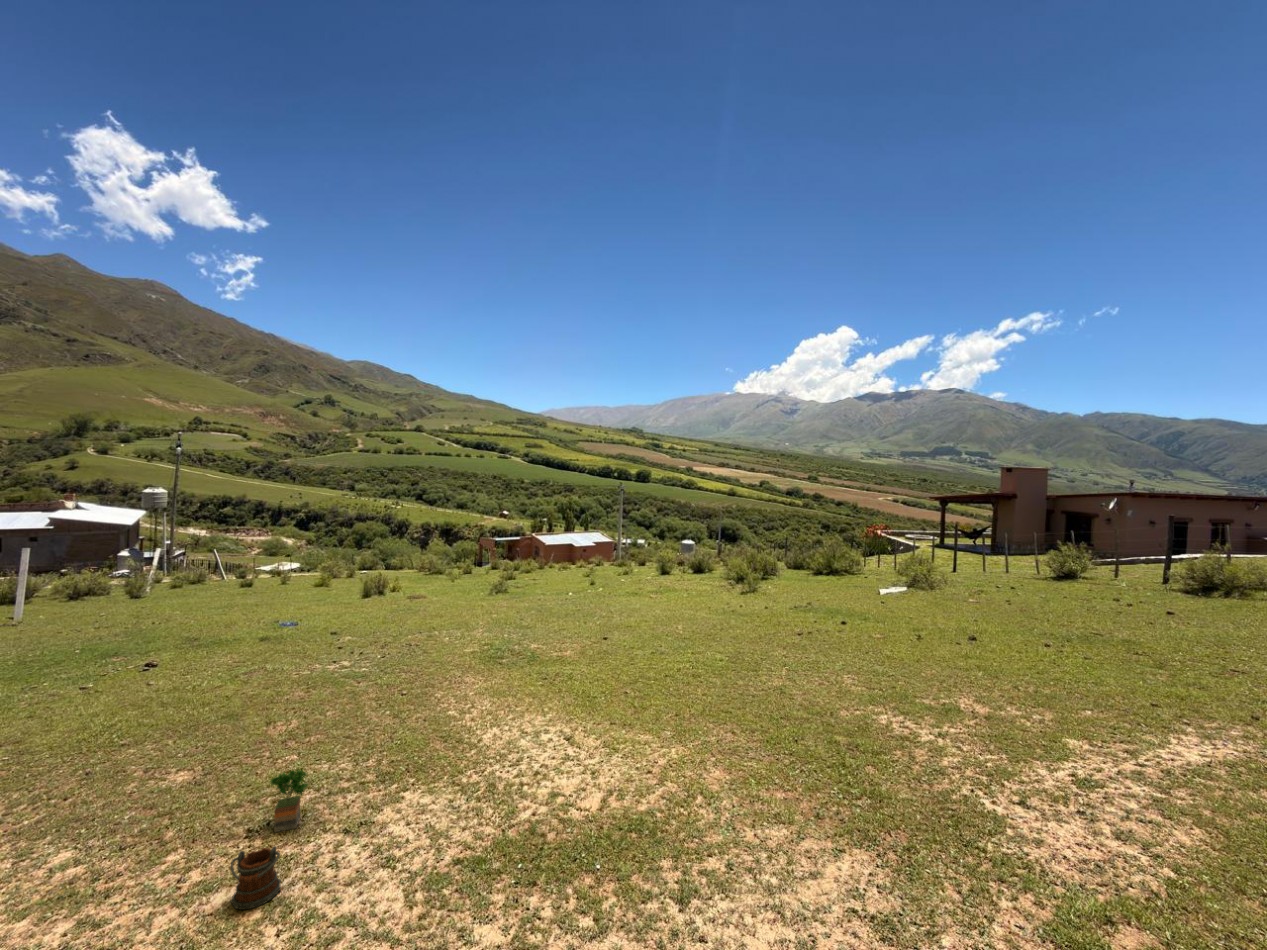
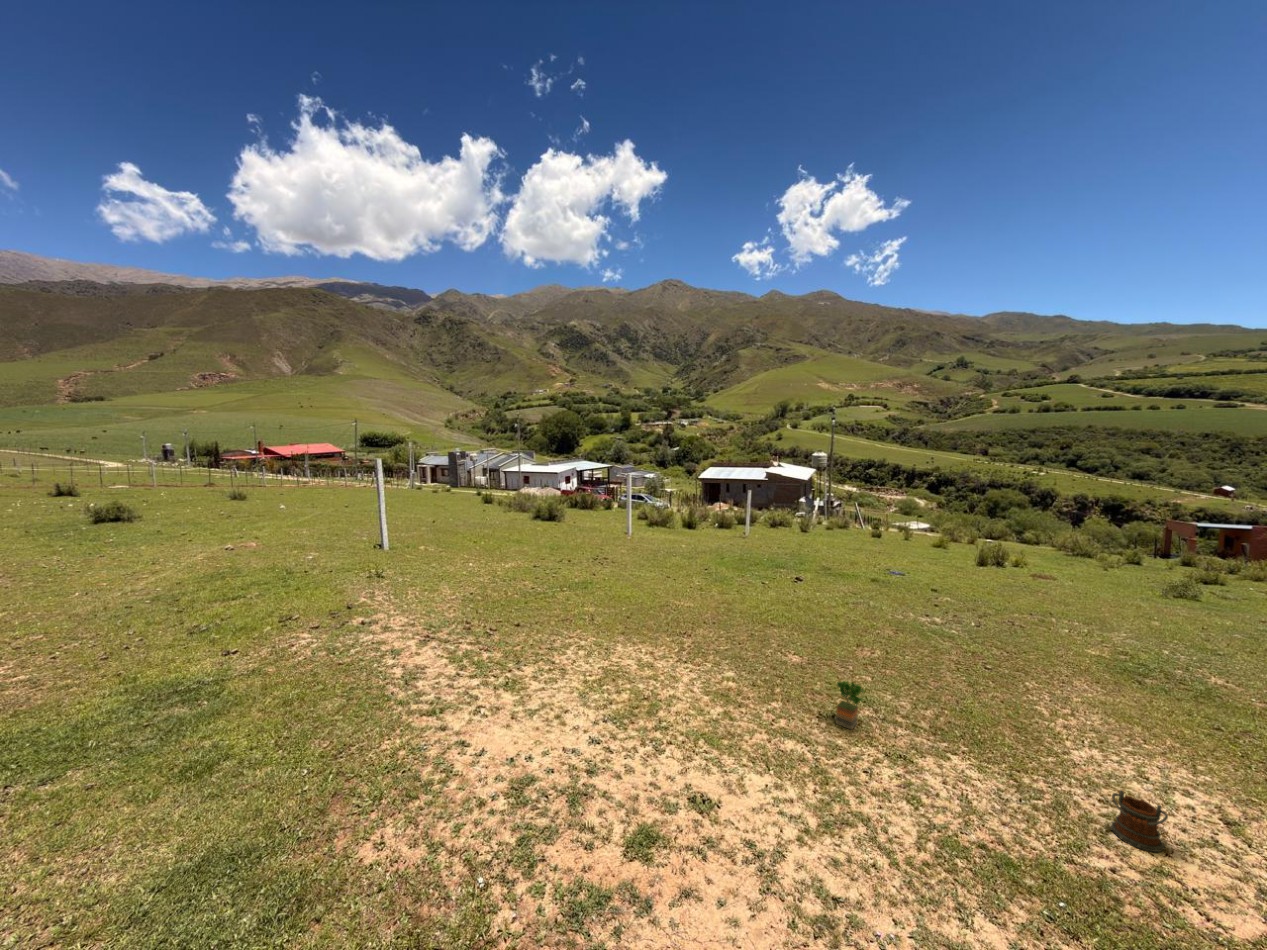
bucket: present [230,846,281,910] -> present [1110,790,1168,852]

